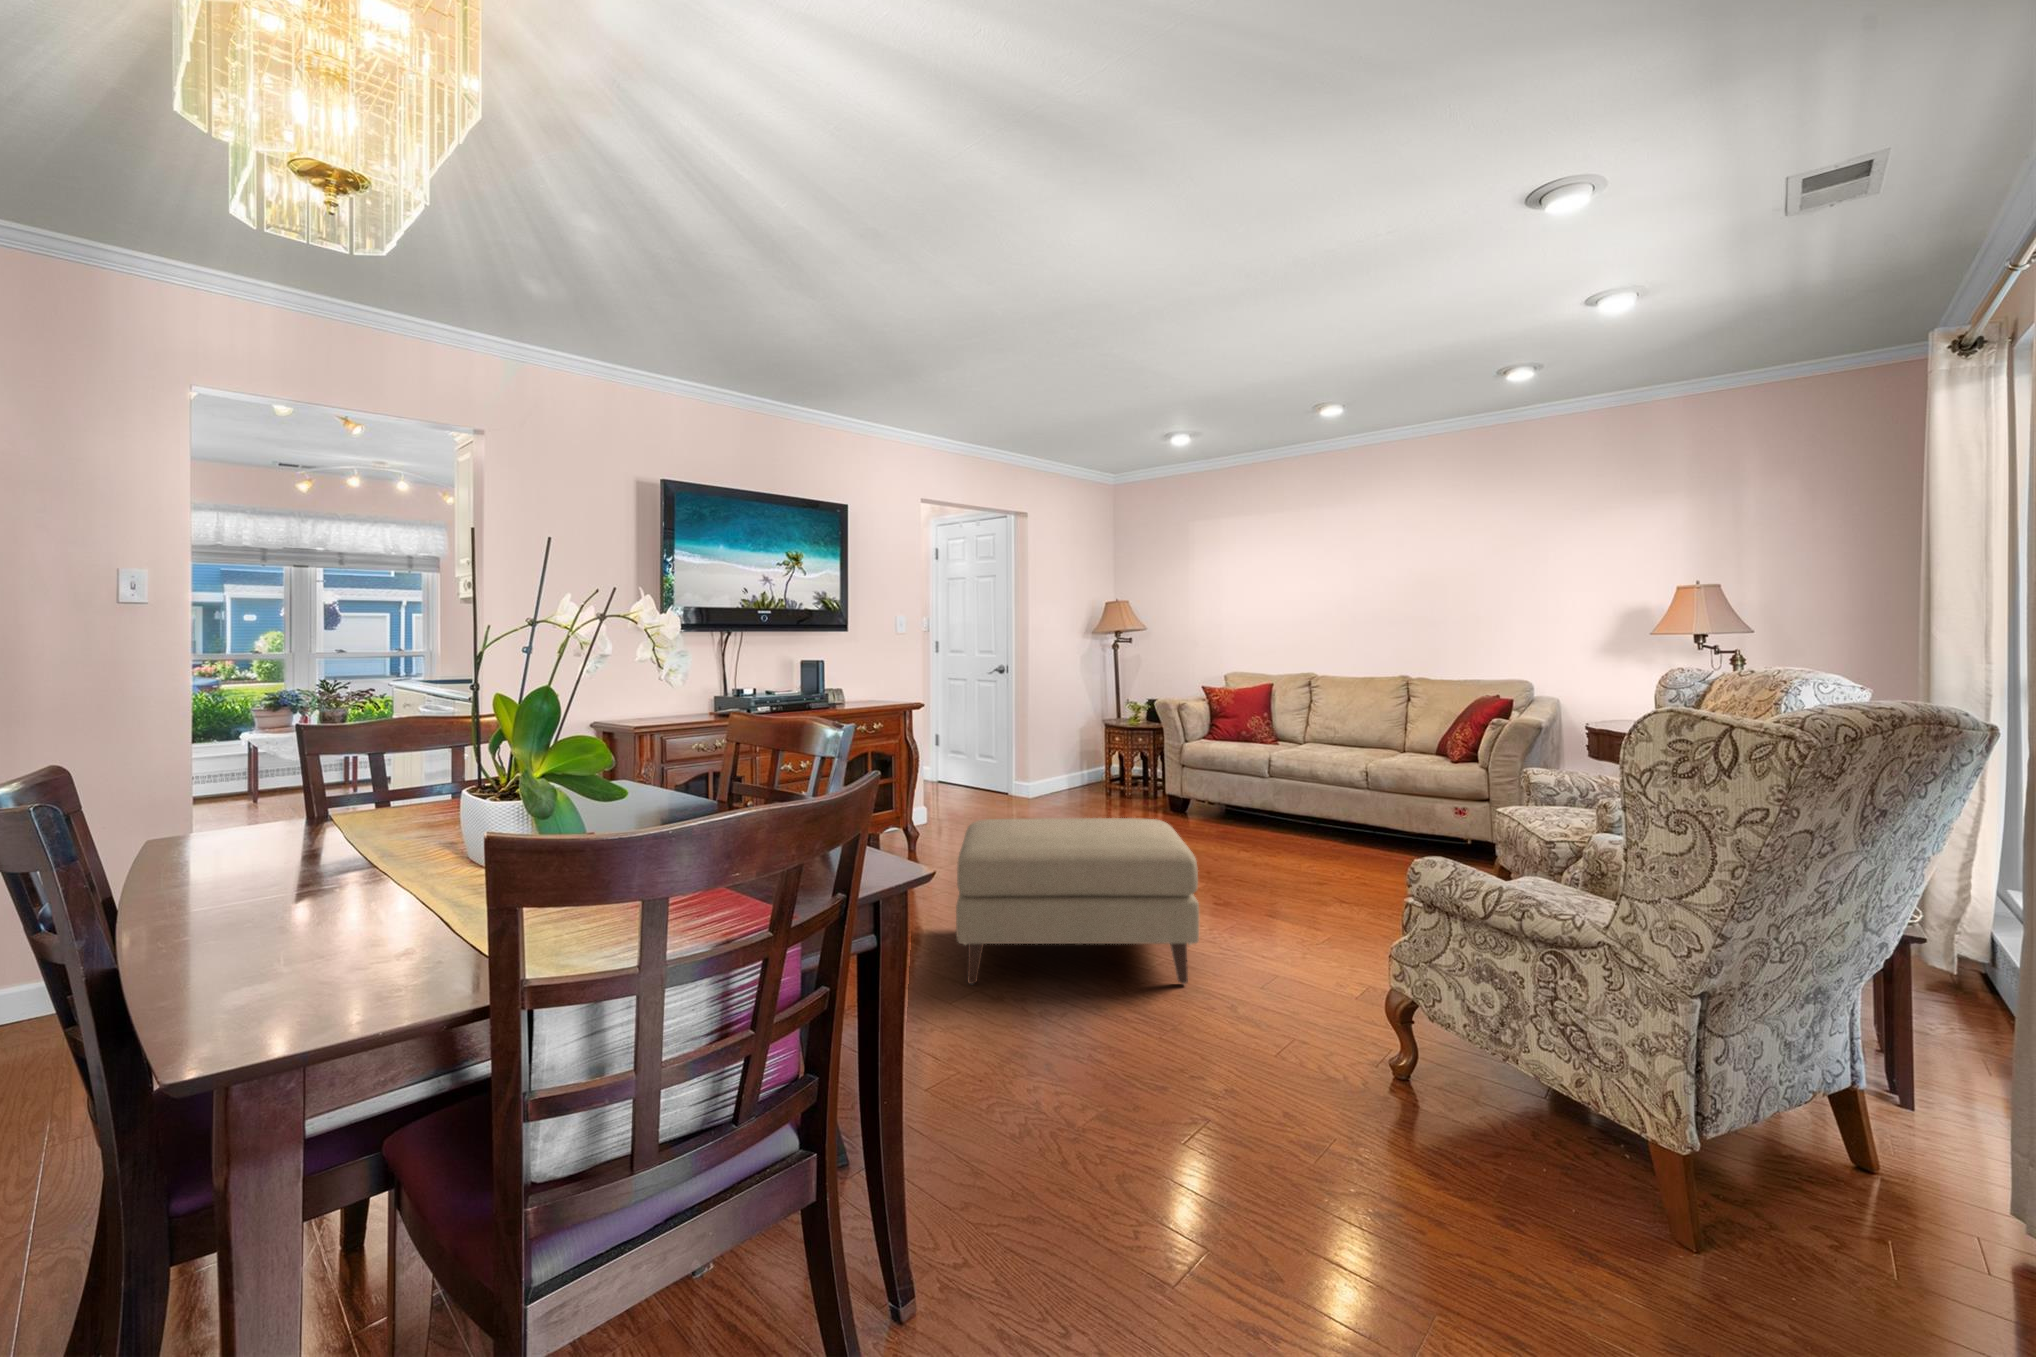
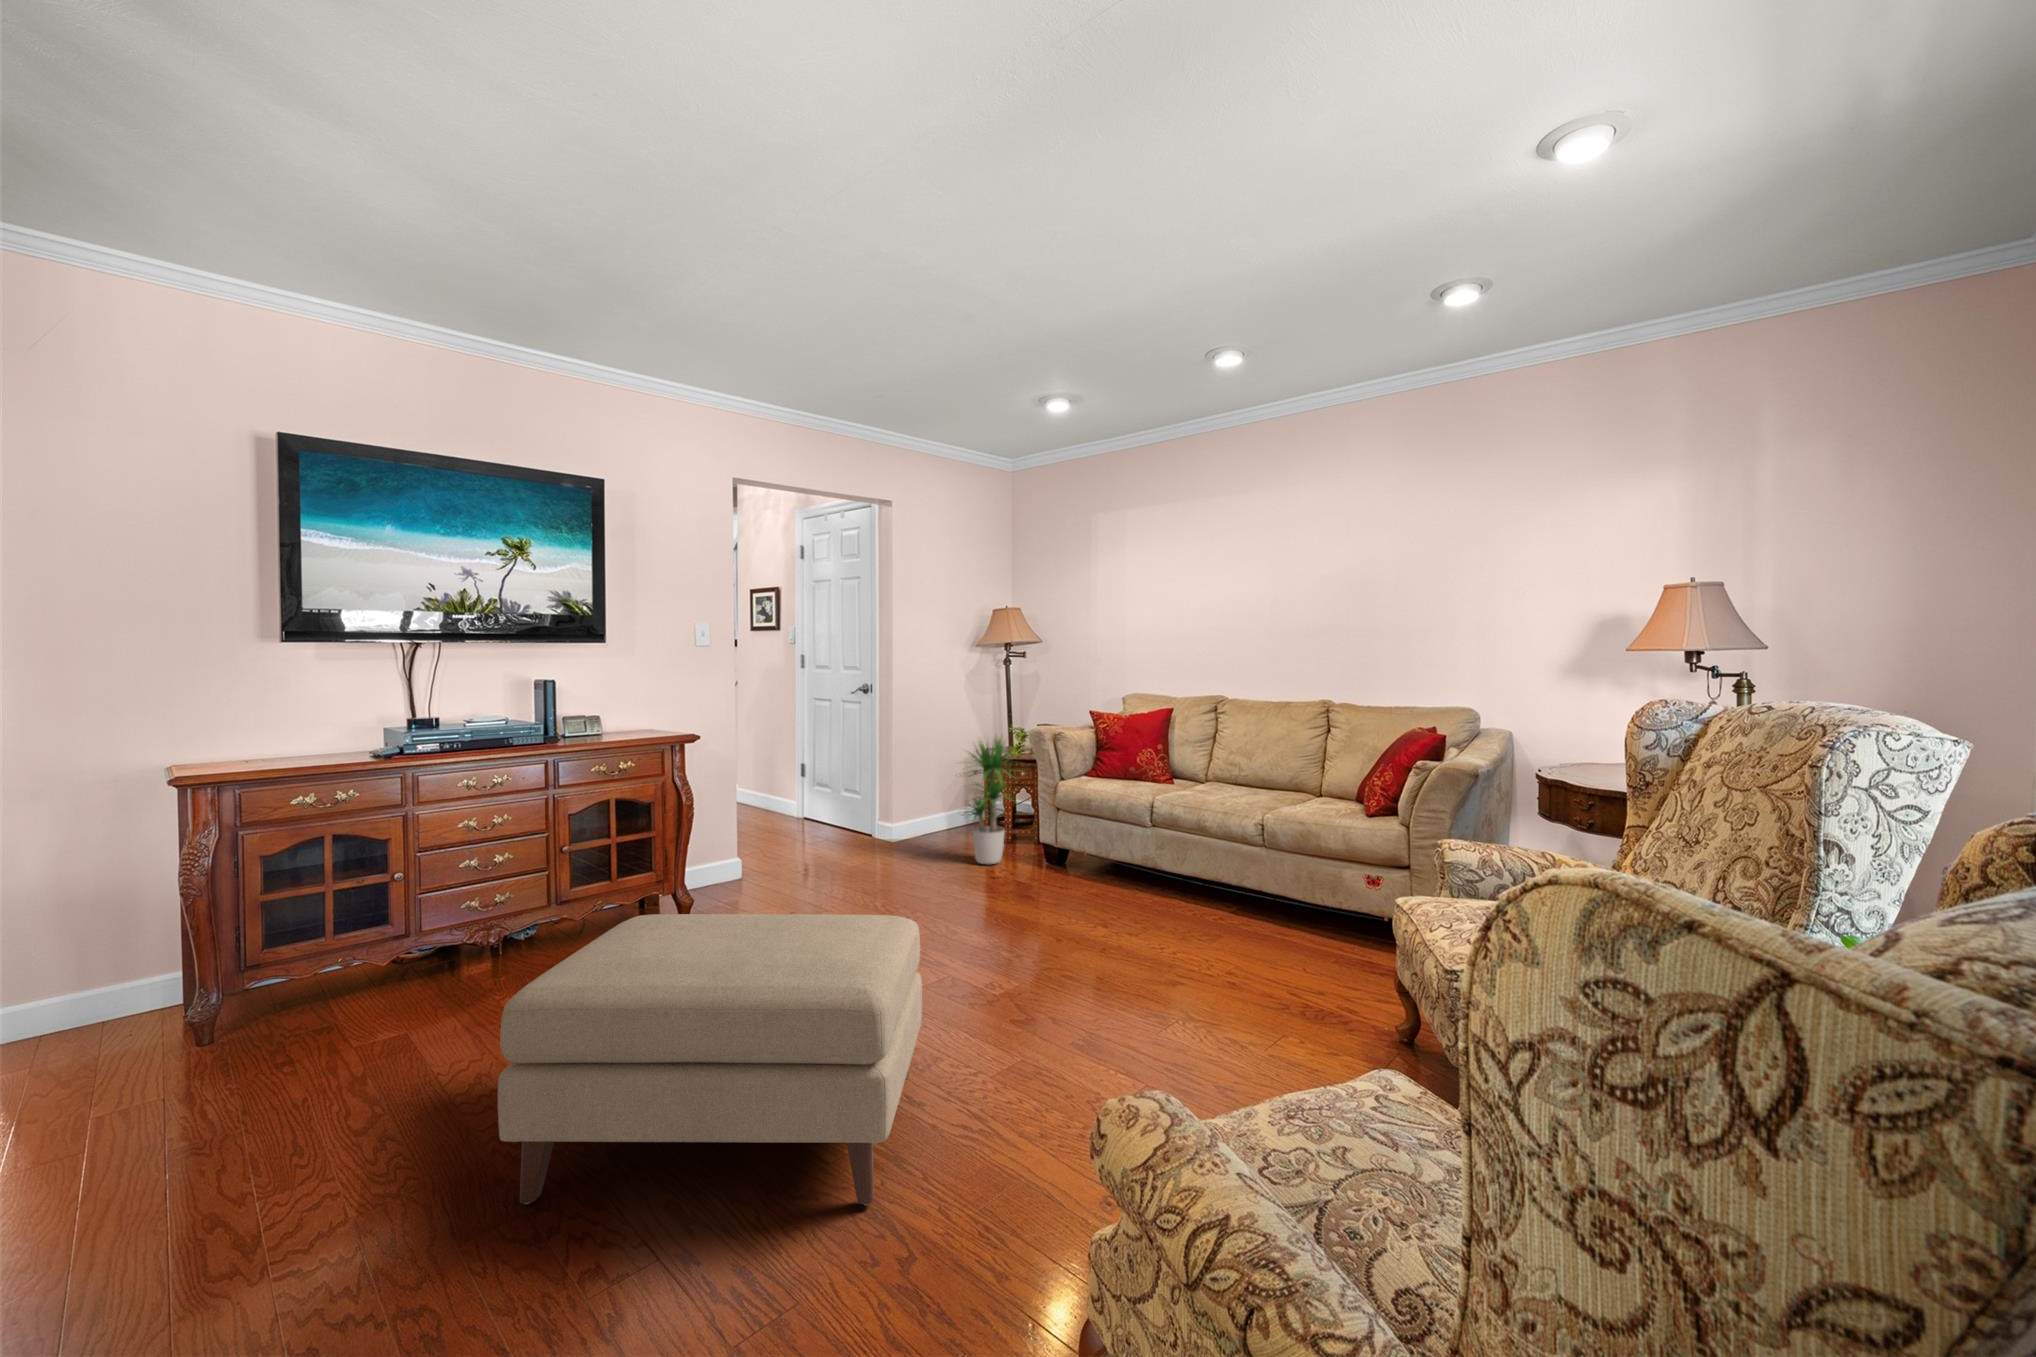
potted plant: none [1094,705,1158,812] -> present [963,736,1023,864]

